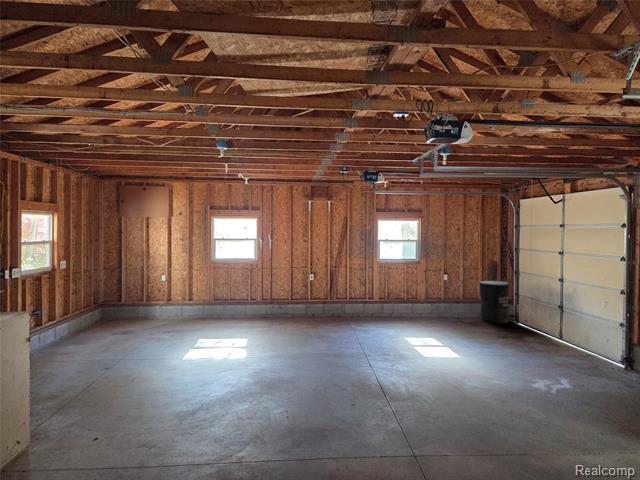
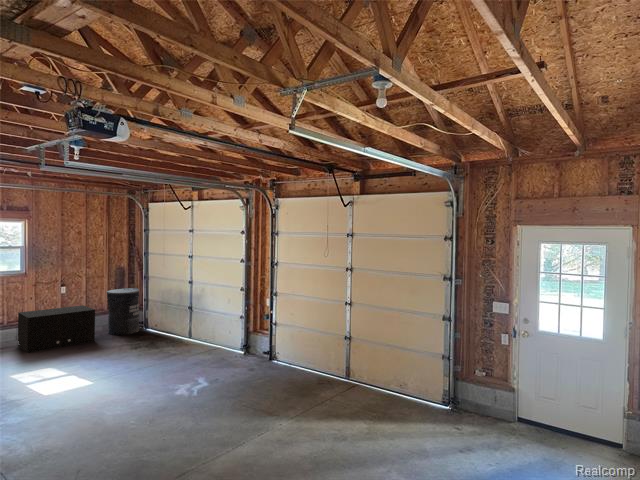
storage cabinet: none [414,290,469,323] -> present [18,305,95,353]

